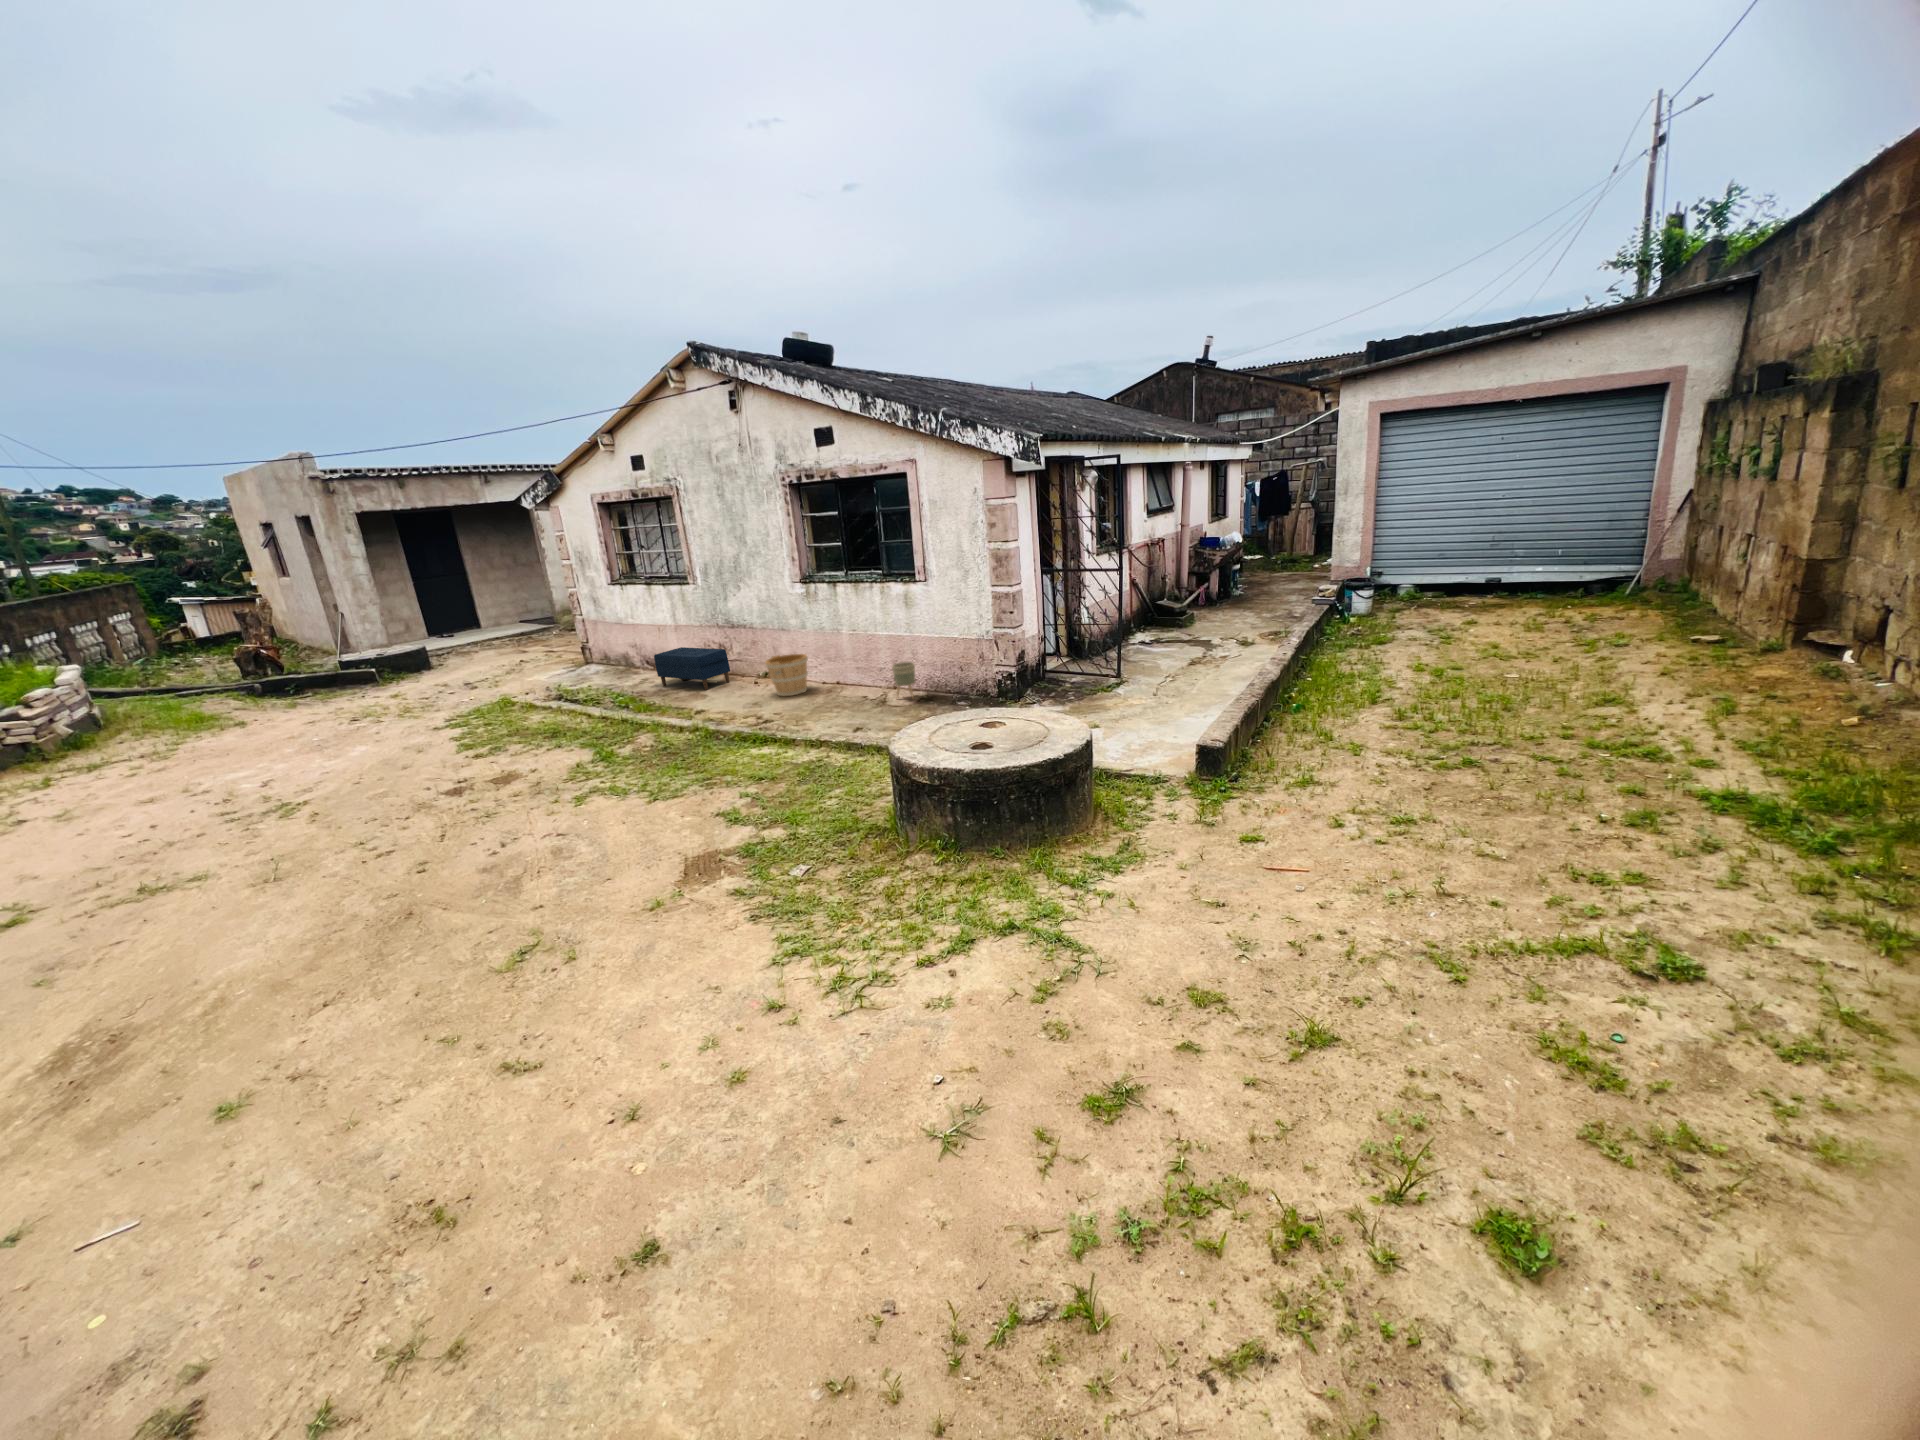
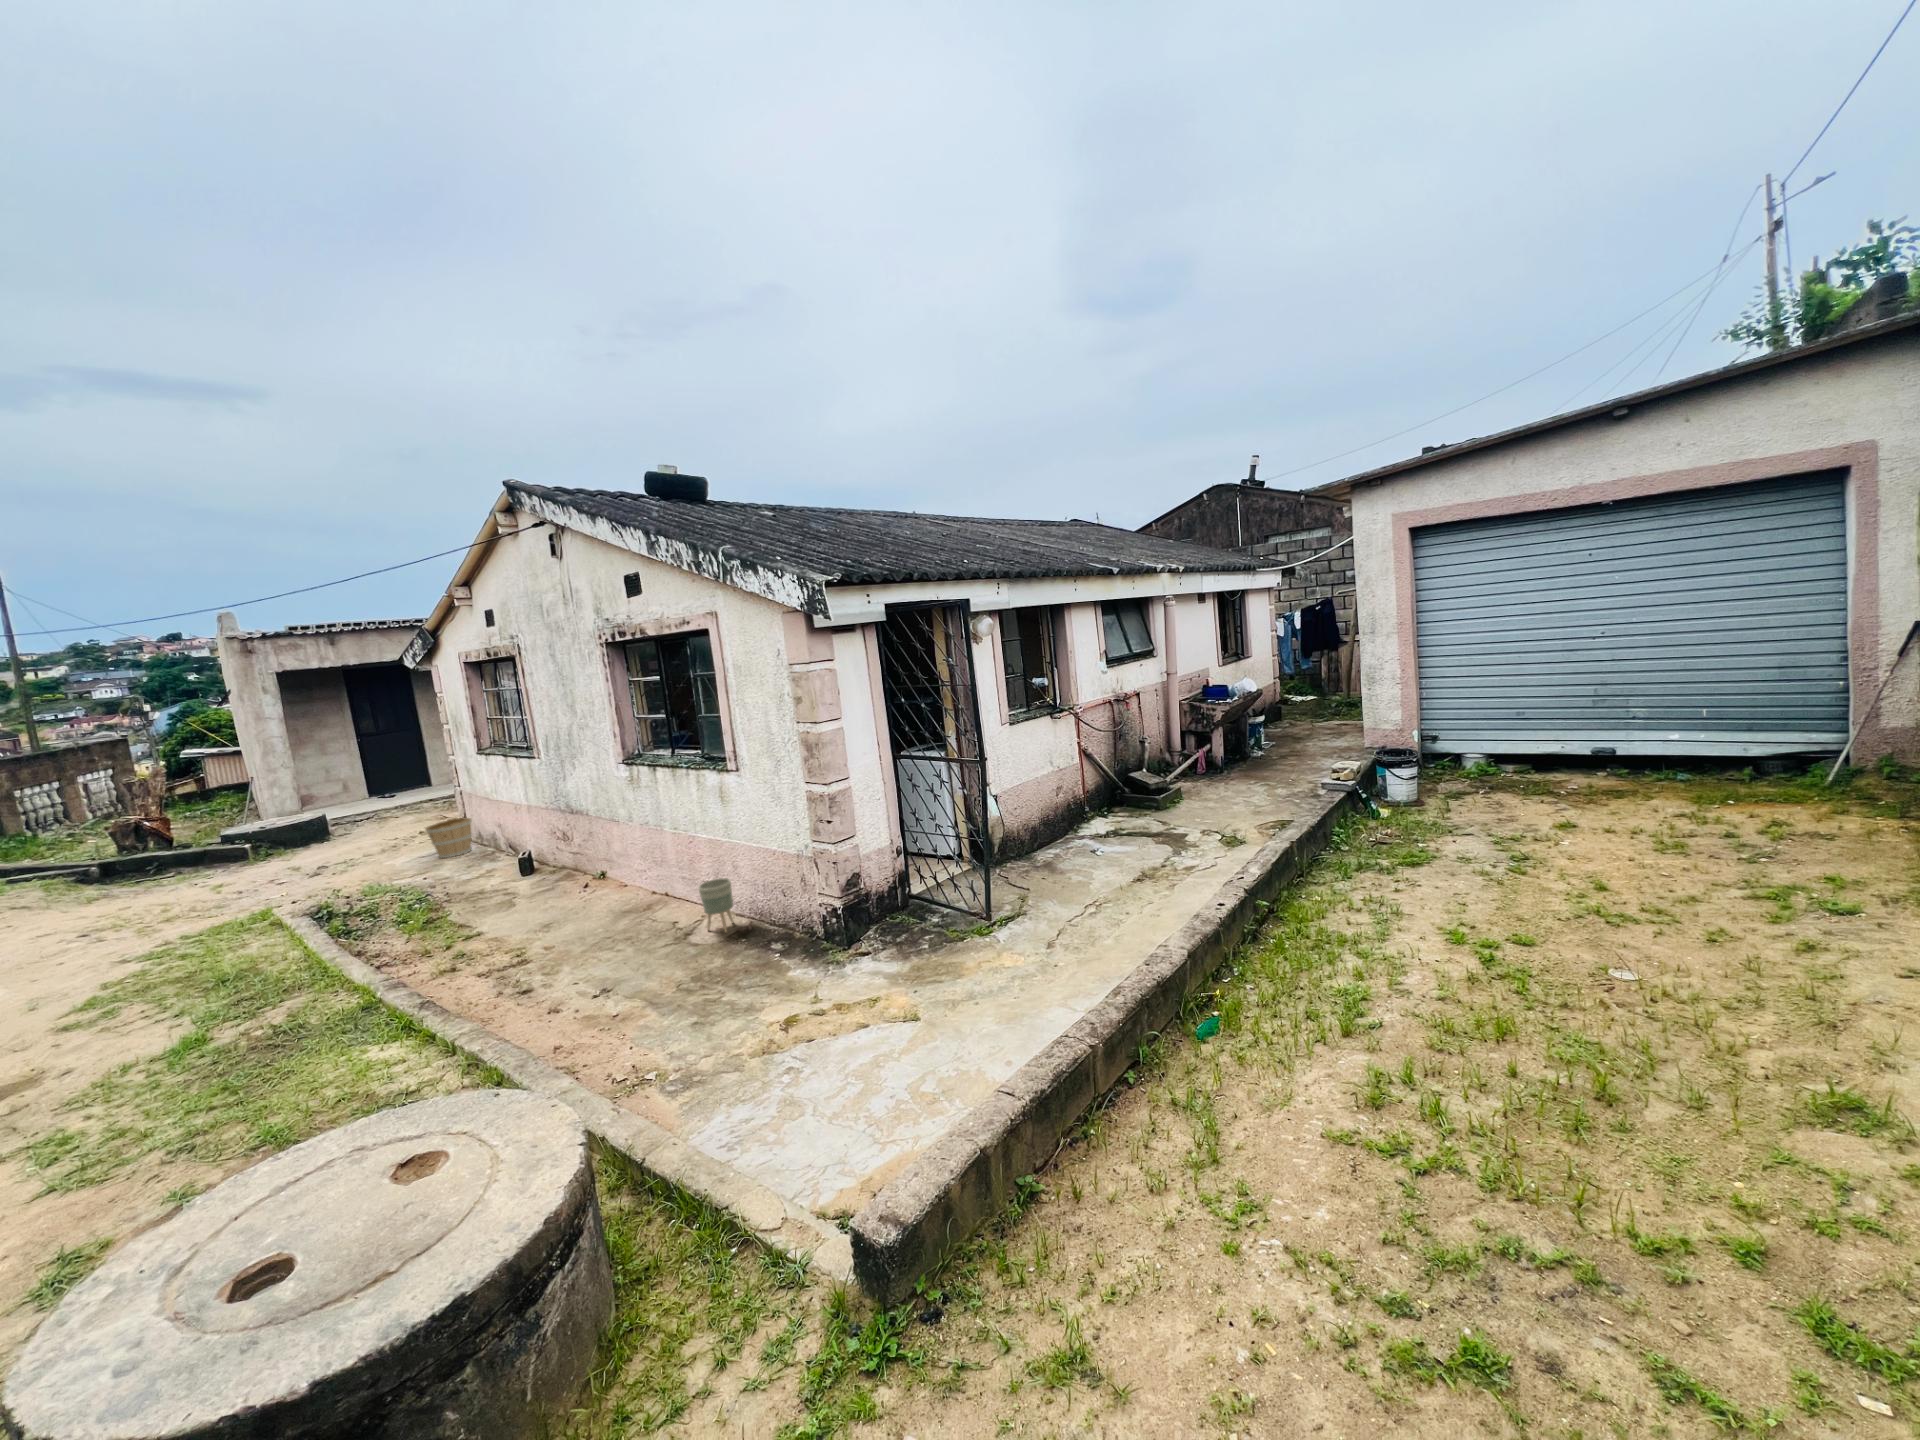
bench: present [654,647,730,690] -> none [491,831,573,891]
wooden bucket: present [765,654,808,696] -> present [425,818,472,858]

